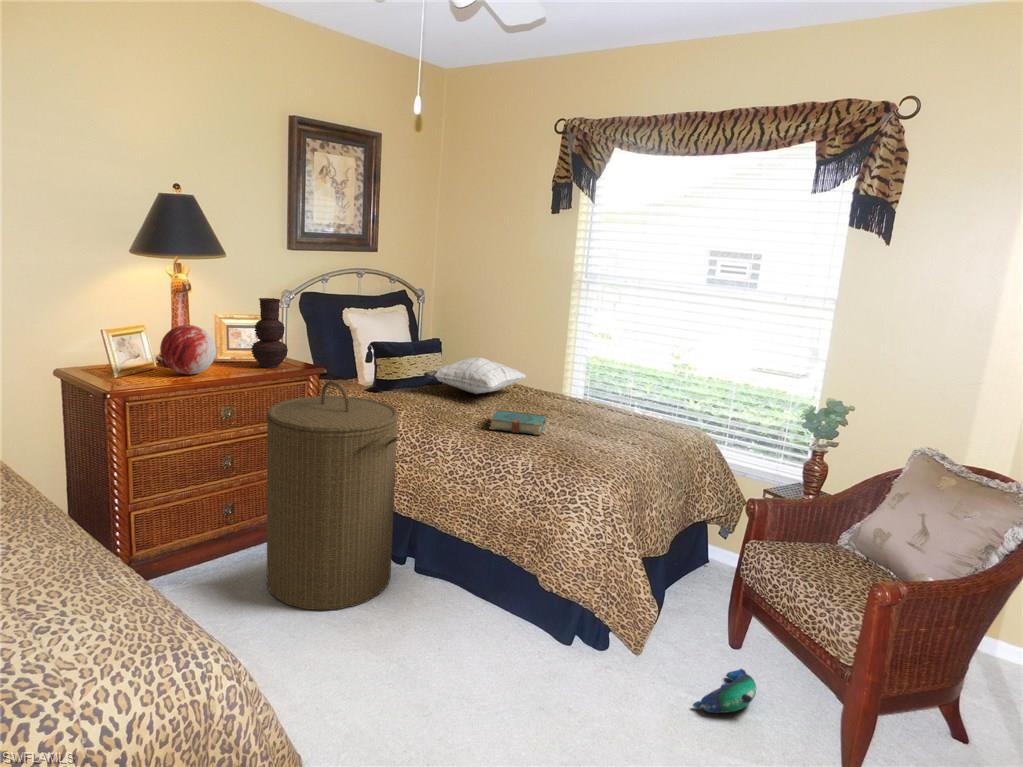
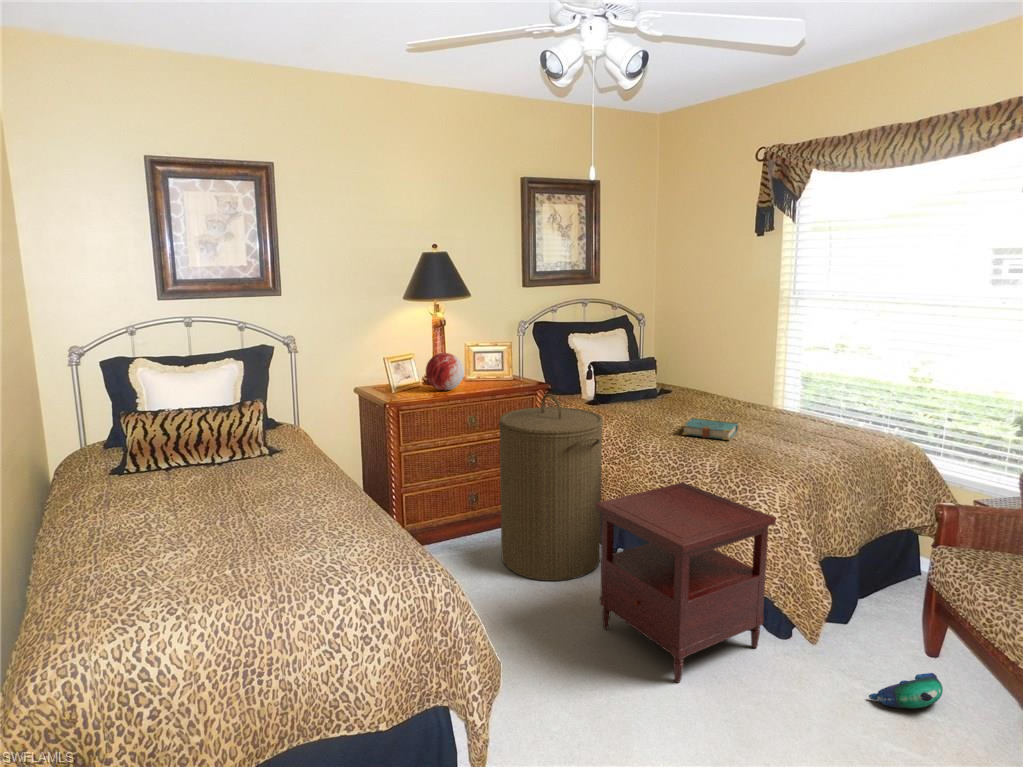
vase: present [251,298,288,368] -> none [490,329,518,385]
pillow: present [423,357,526,394] -> none [631,373,730,406]
side table: none [402,485,603,724] -> present [595,483,776,683]

